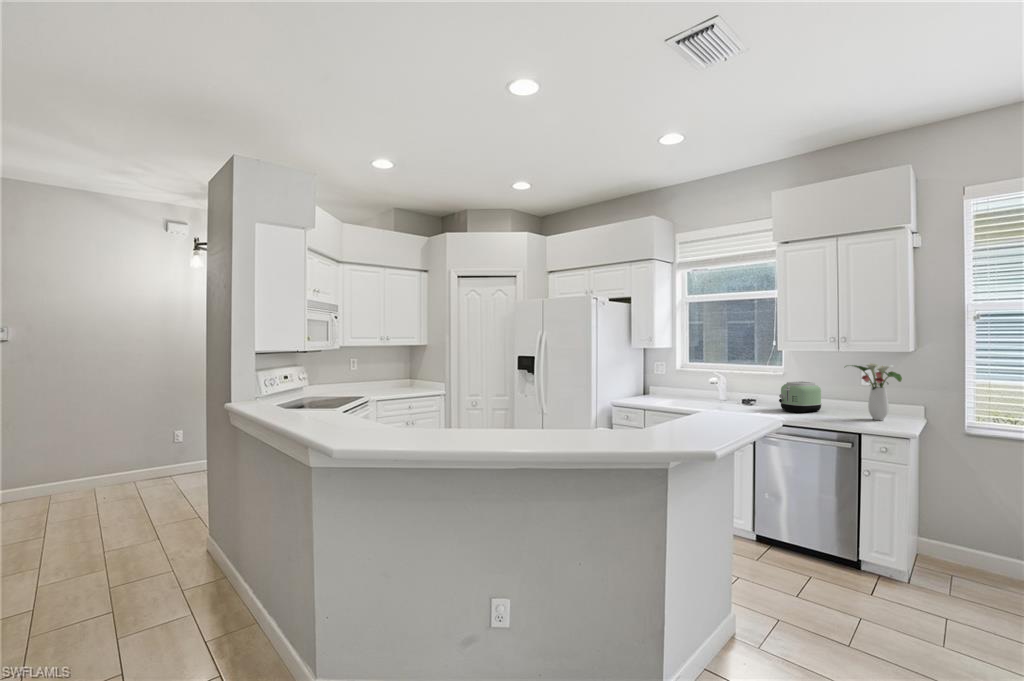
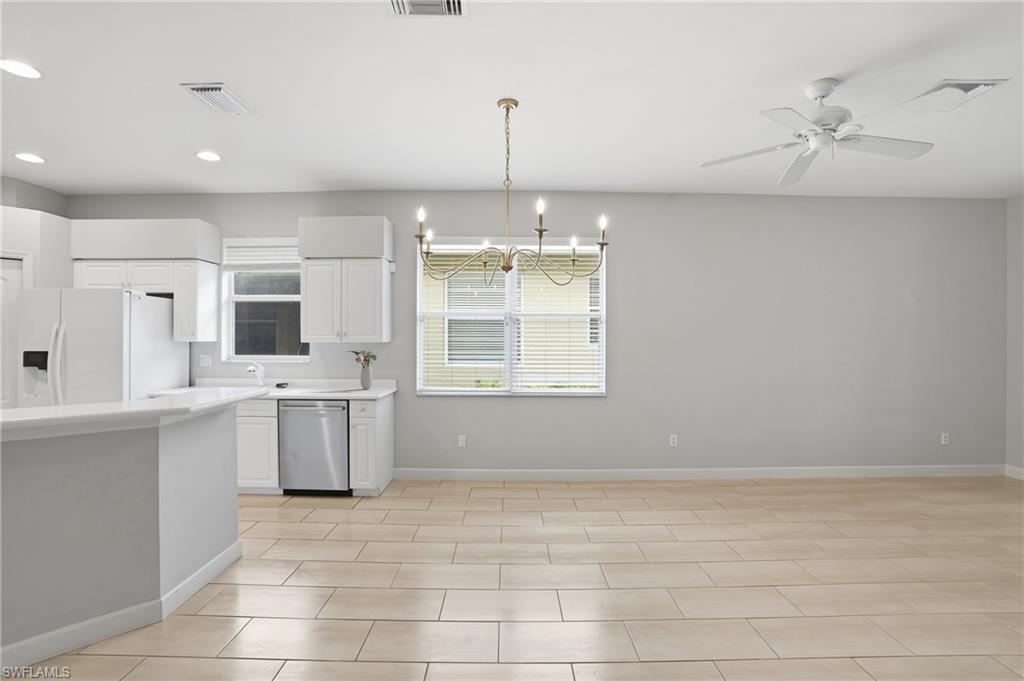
toaster: present [779,381,821,413] -> none [303,366,335,390]

